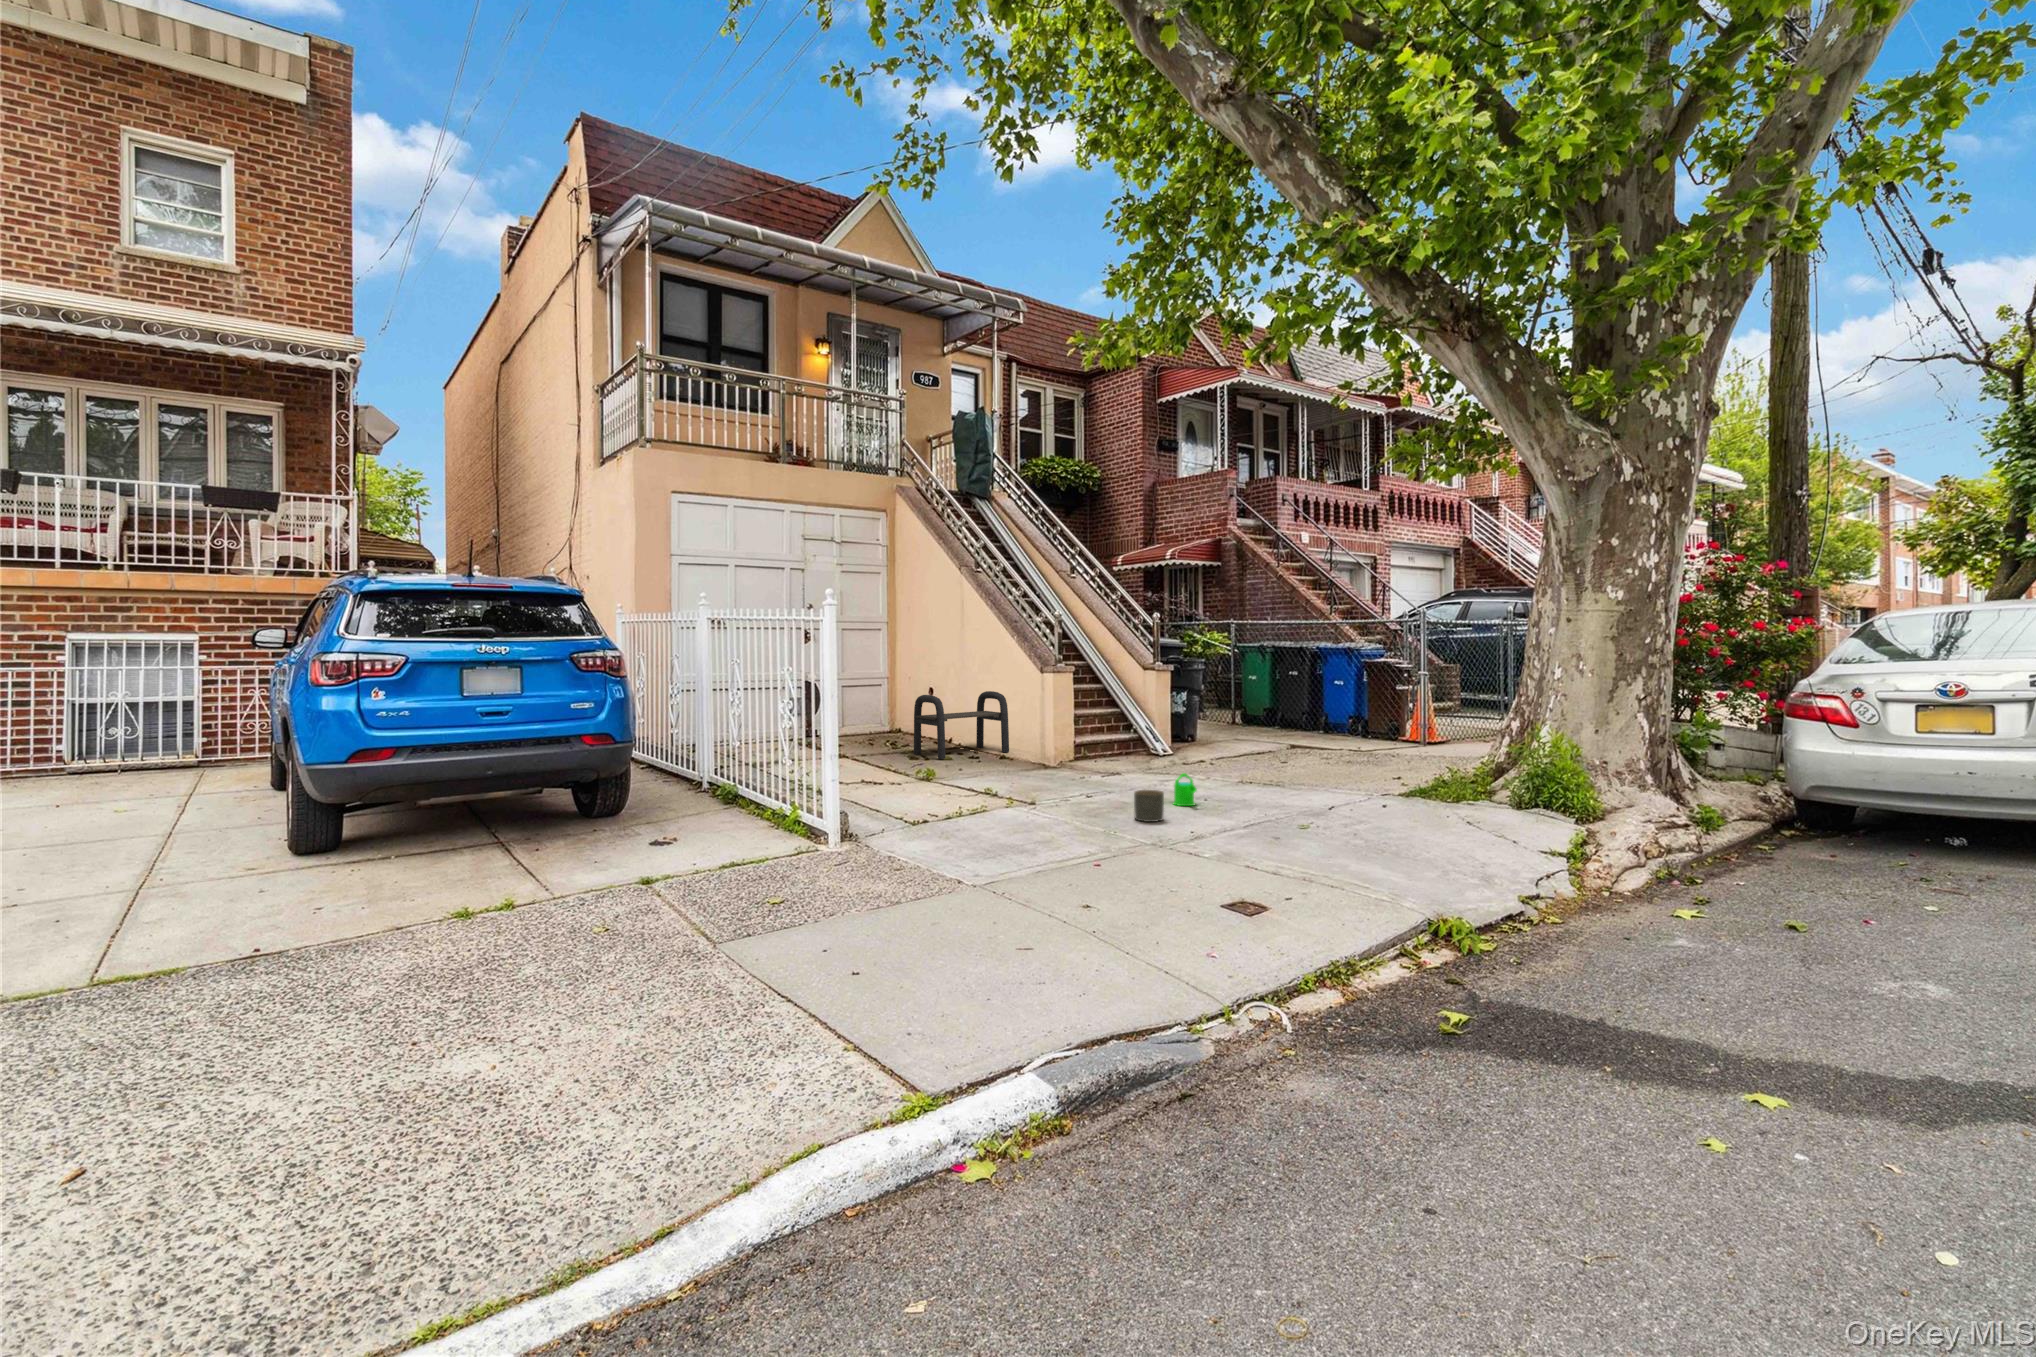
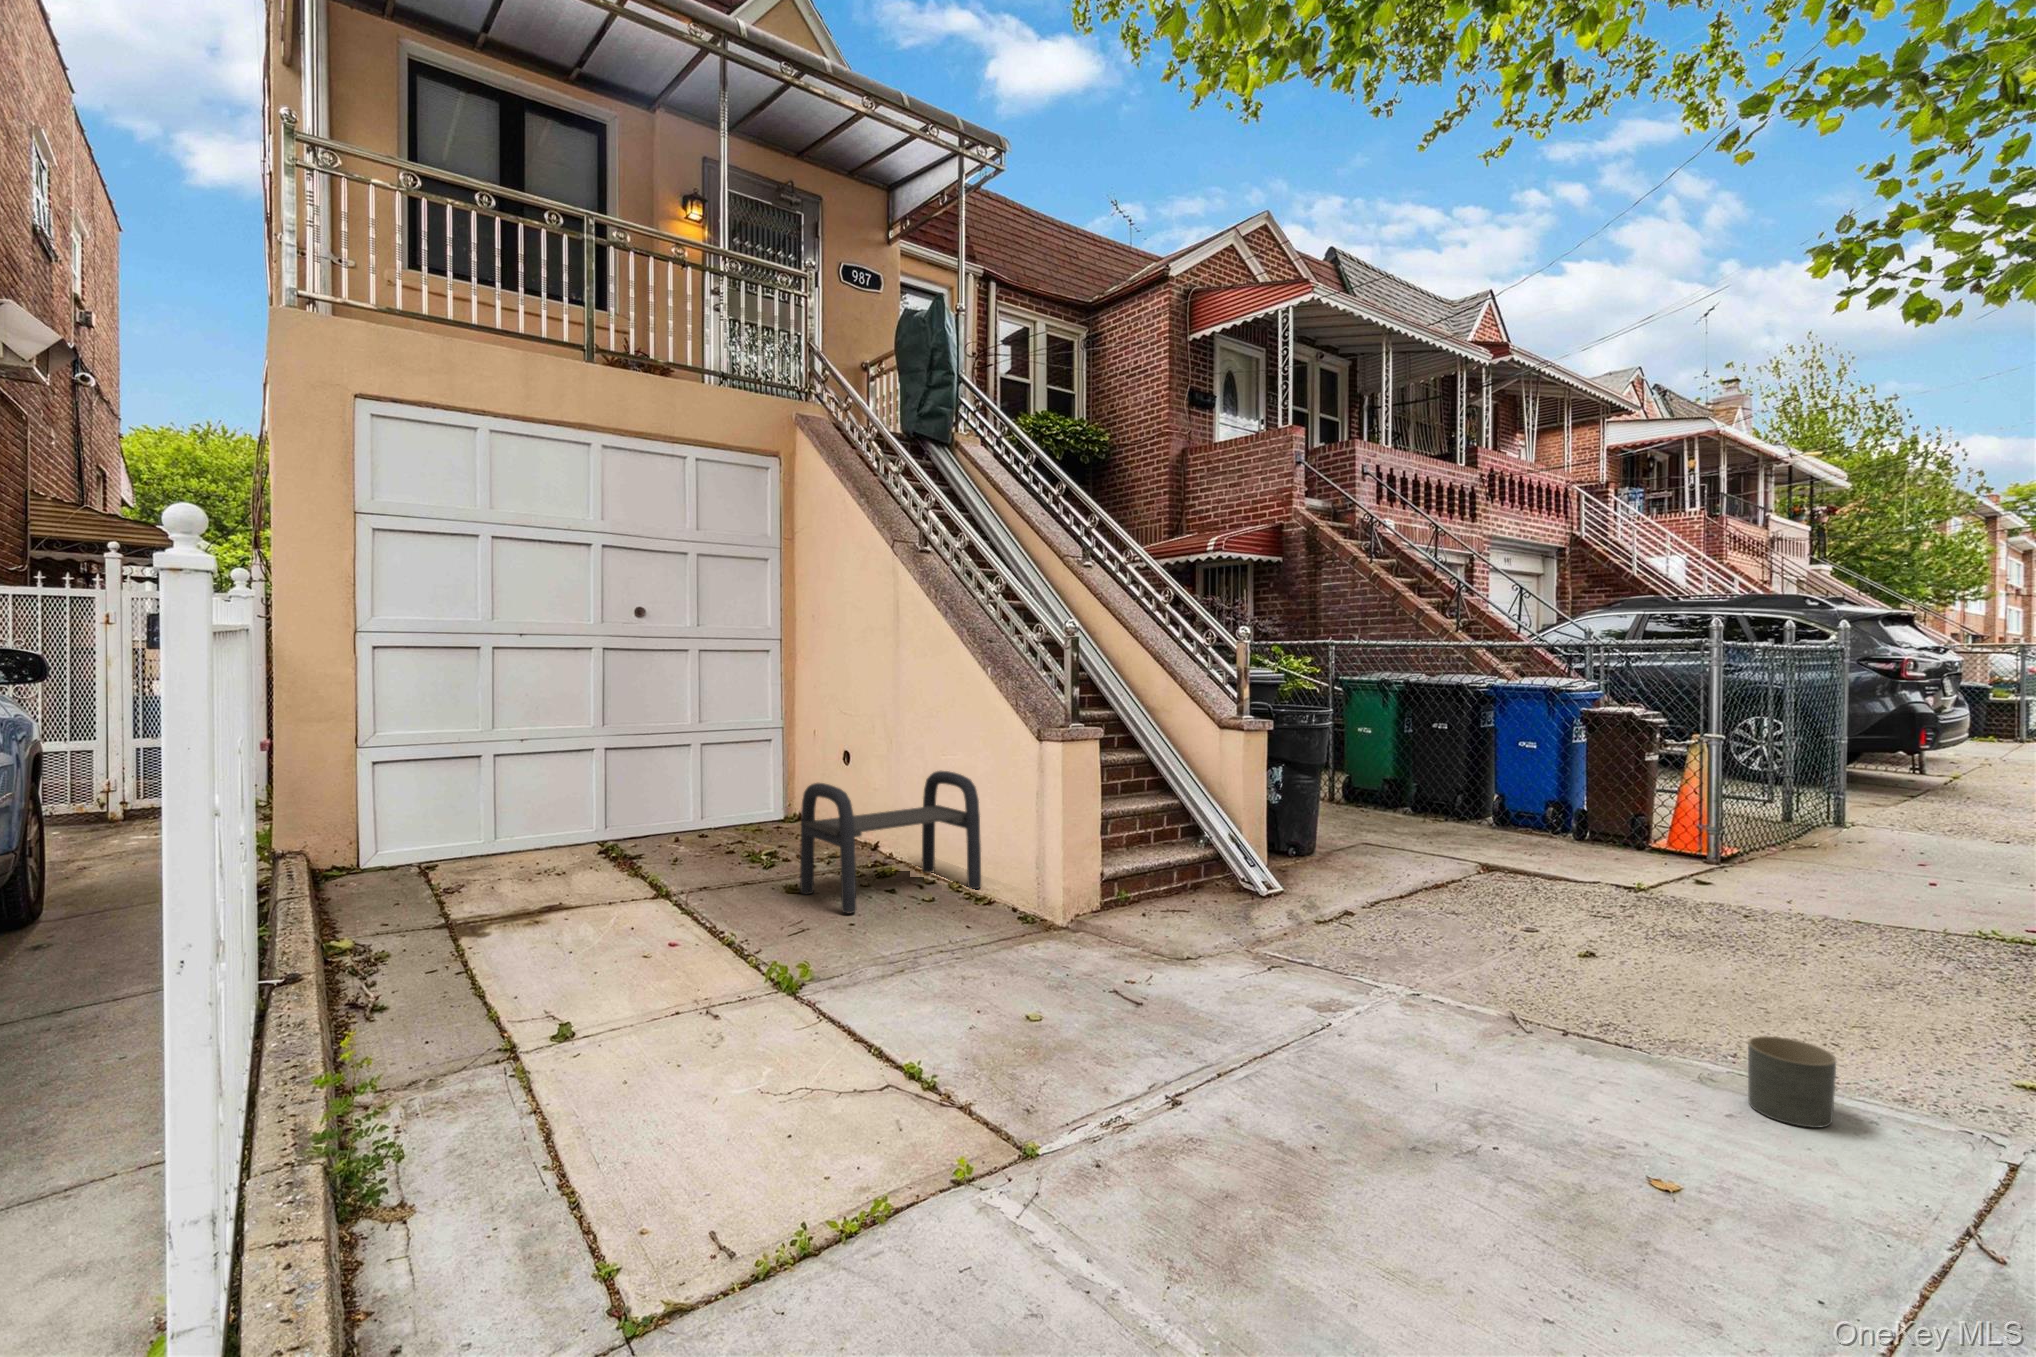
watering can: present [1174,773,1197,806] -> none [1415,1064,1504,1163]
planter: present [1134,790,1164,822] -> present [1748,1036,1836,1128]

